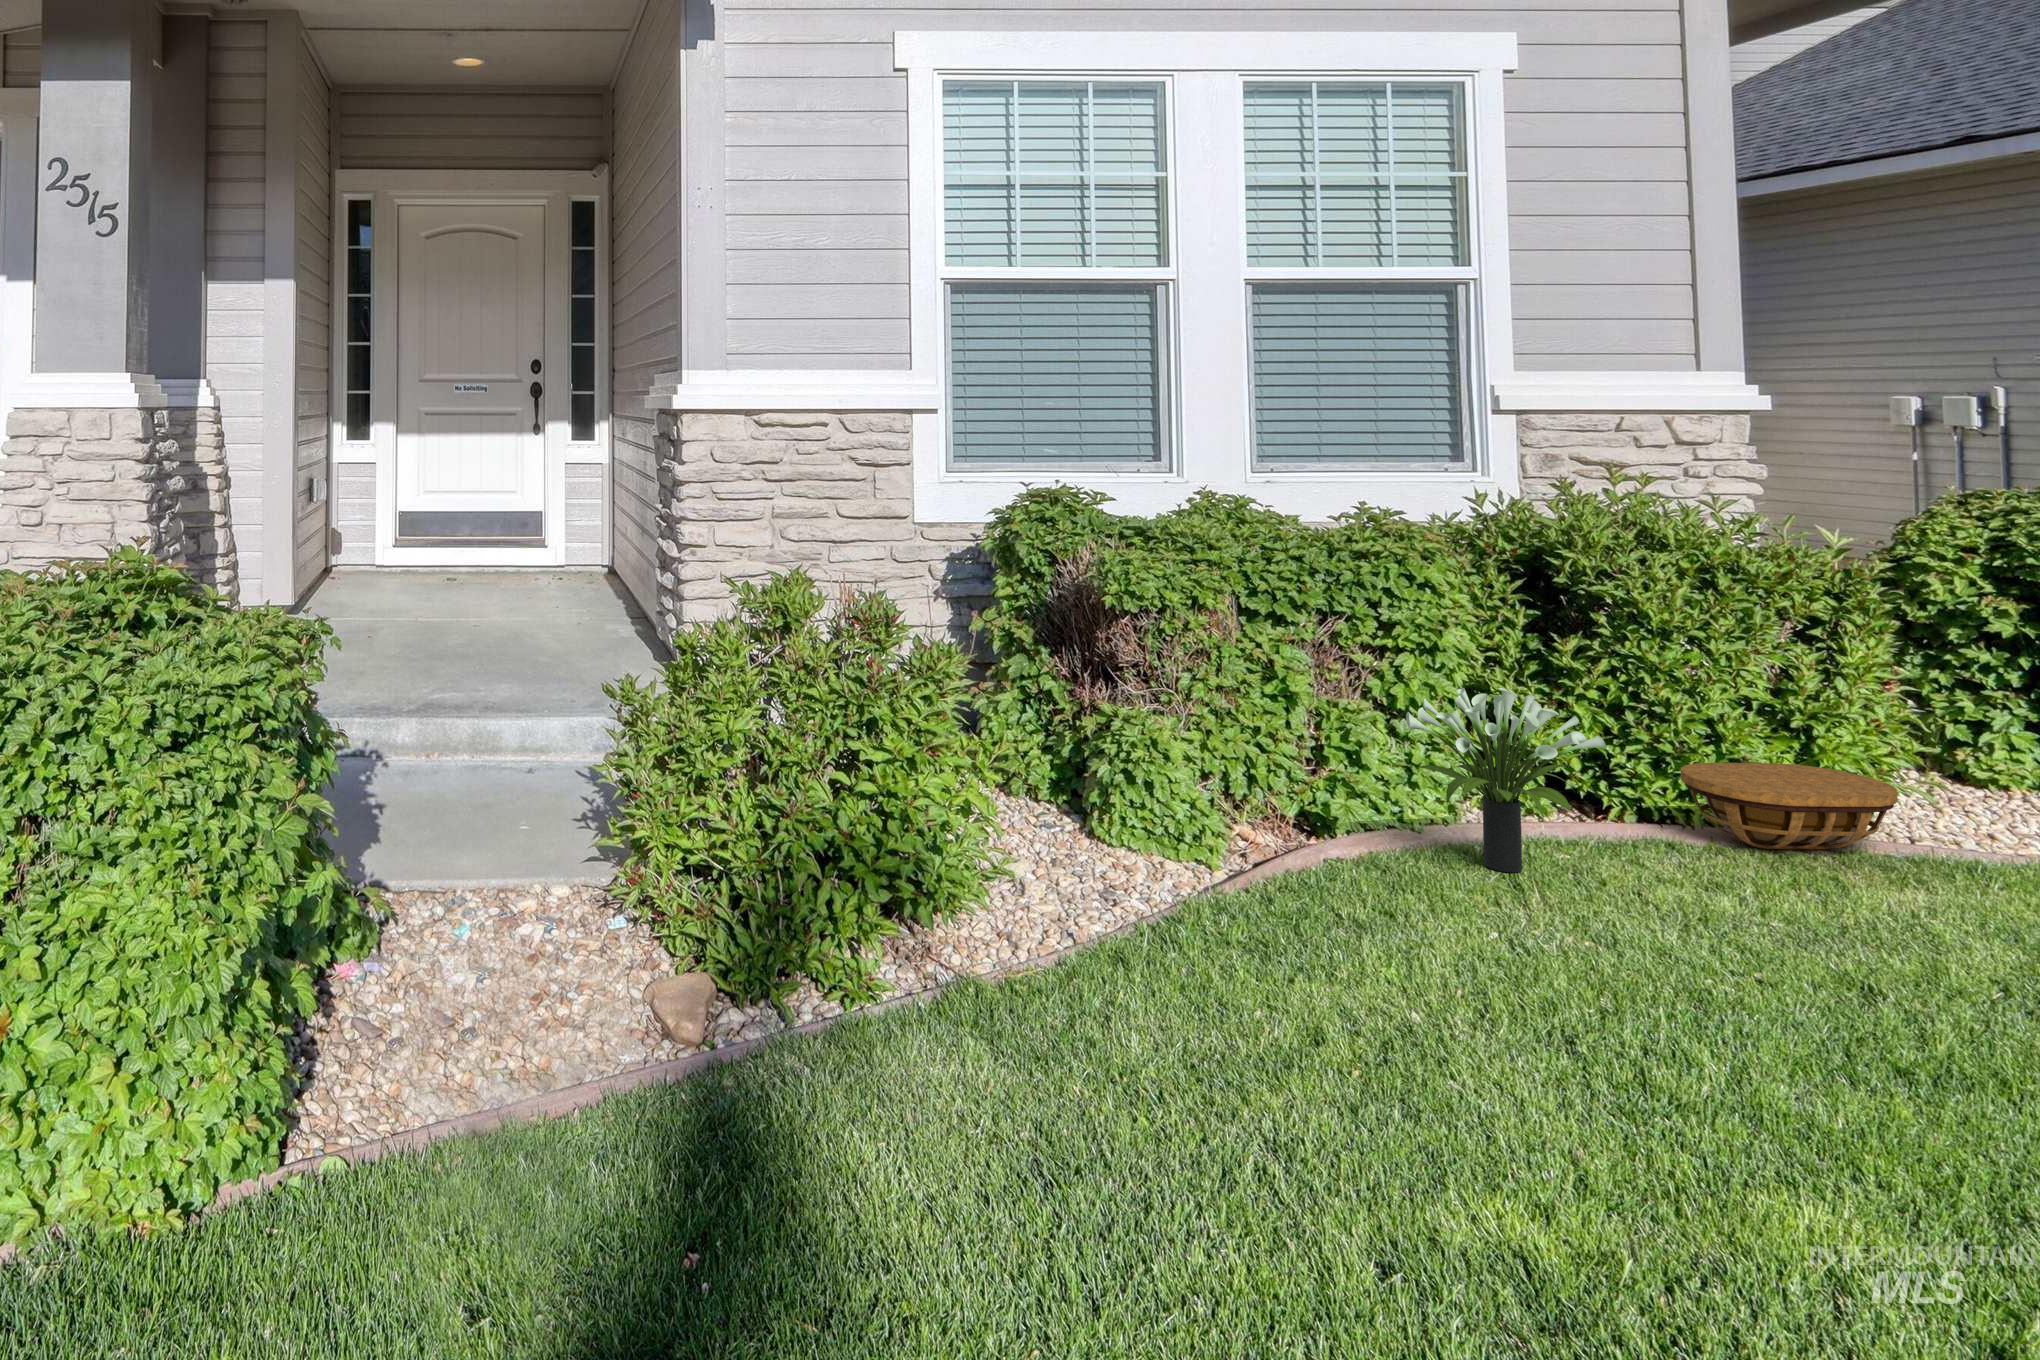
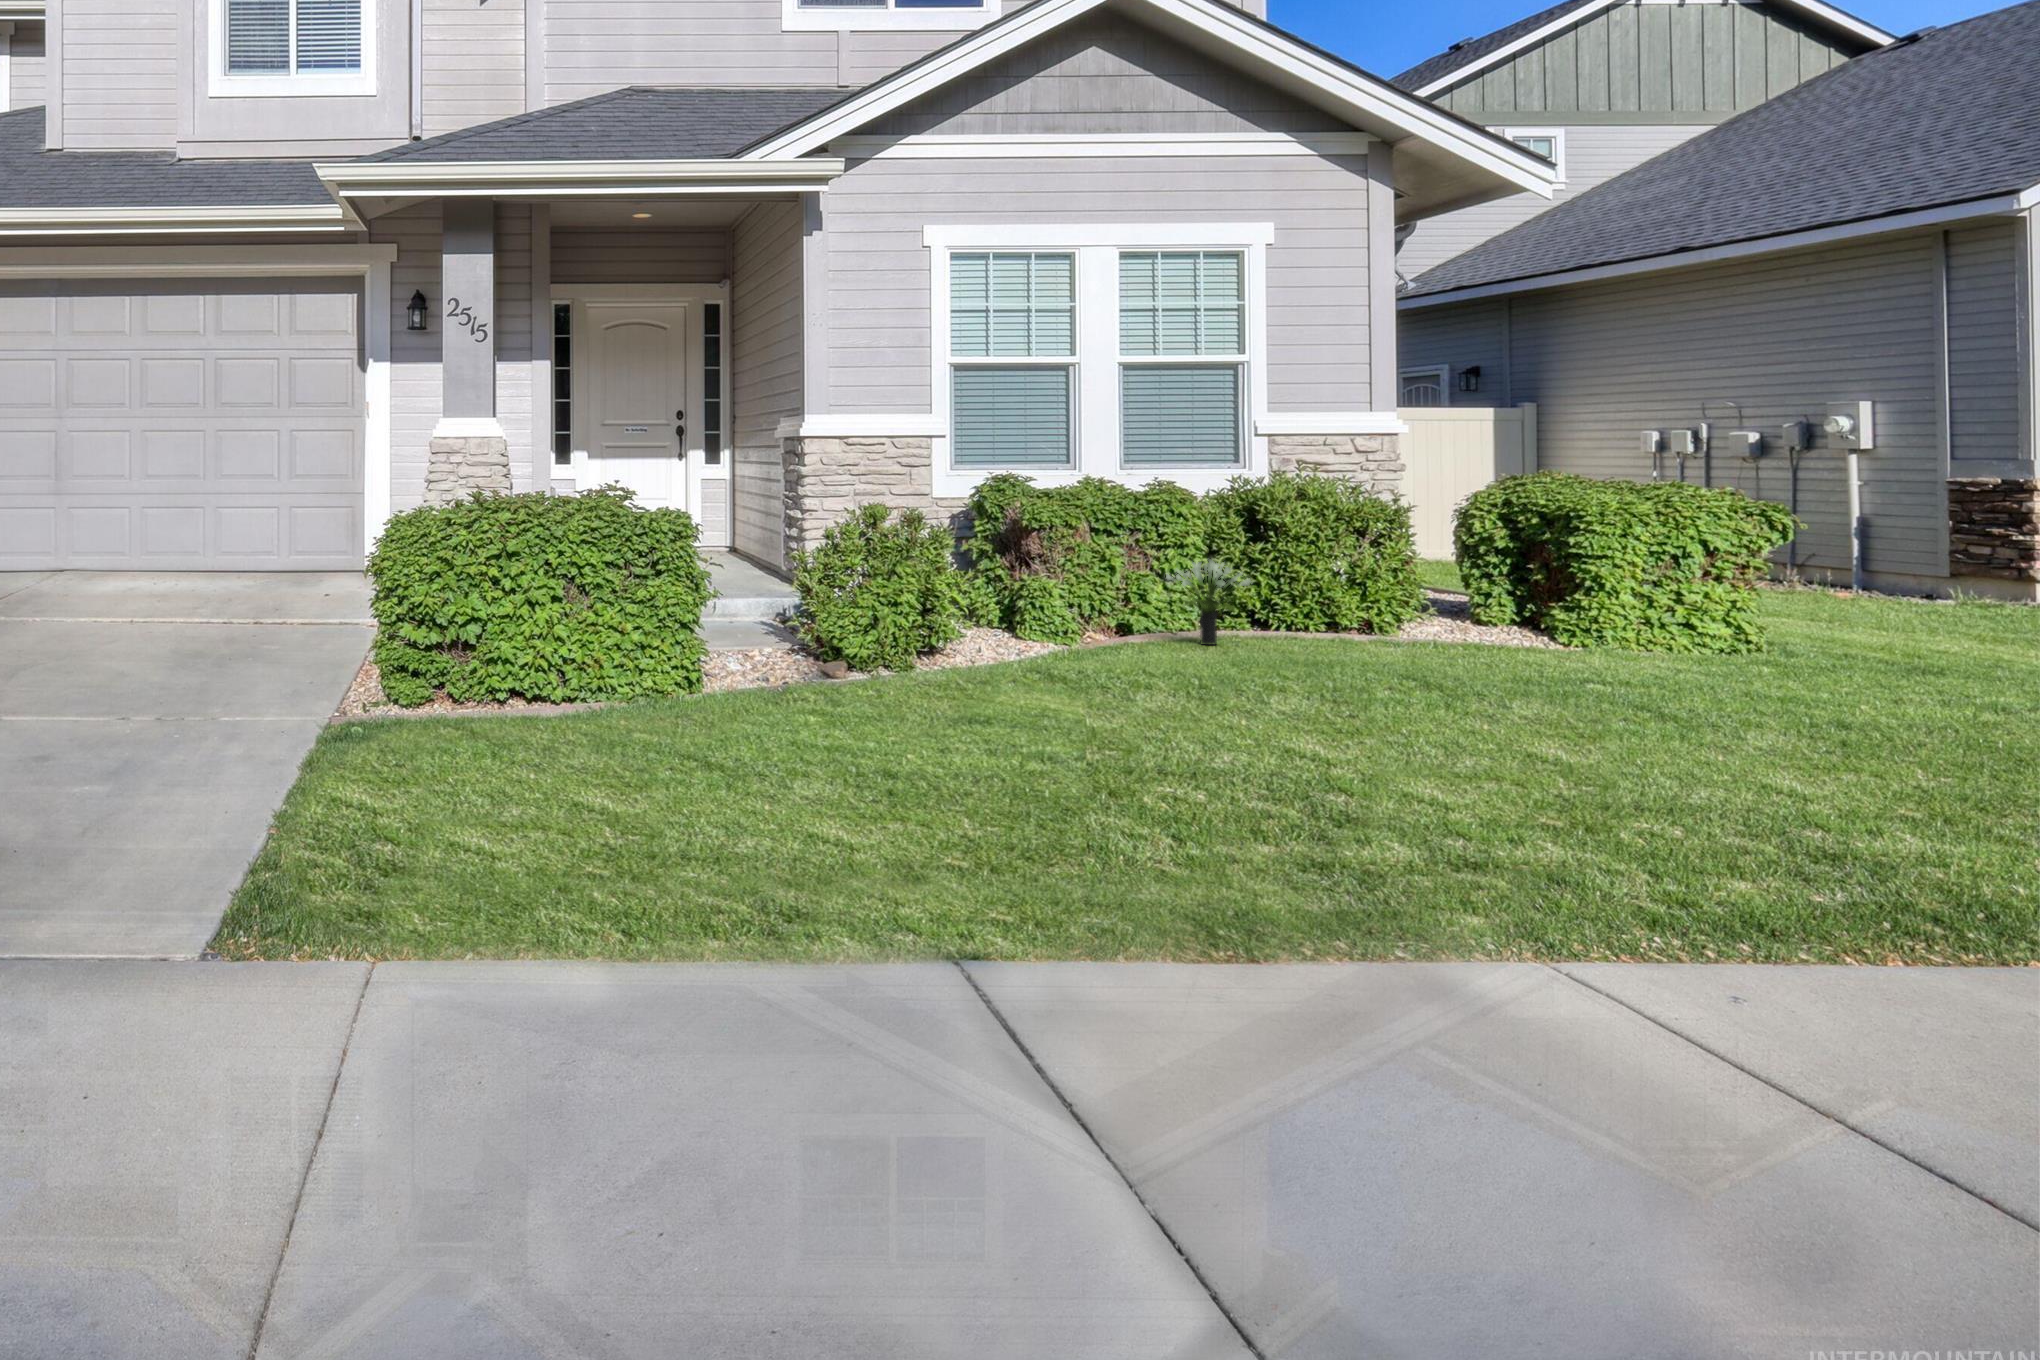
basket: present [1681,763,1898,849] -> none [1306,603,1401,639]

